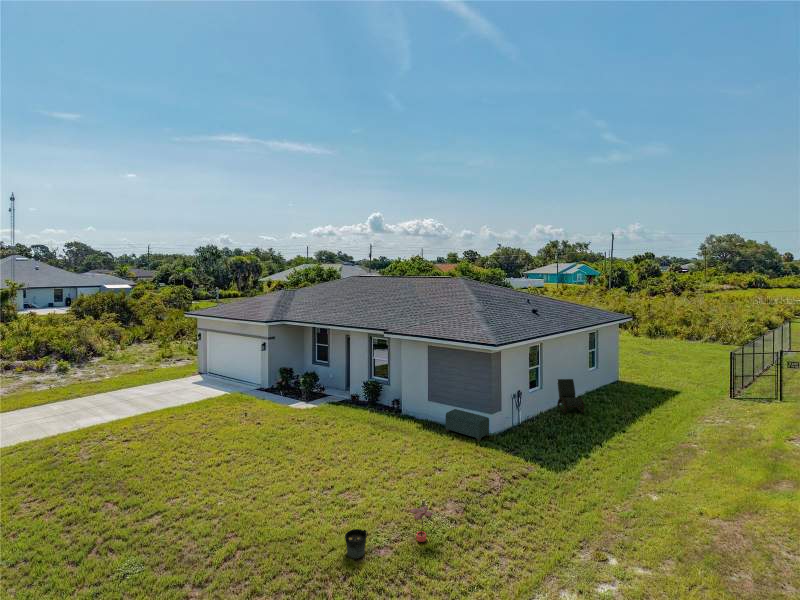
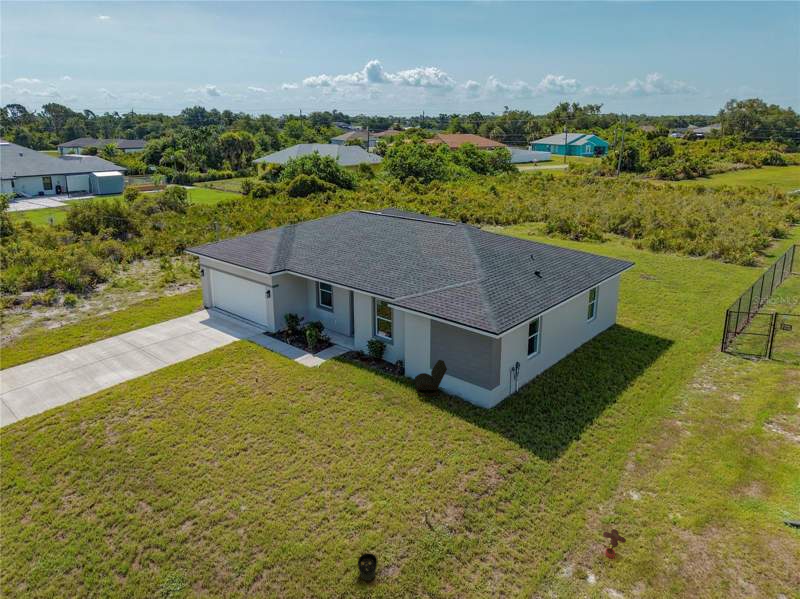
lounge chair: present [557,379,584,413] -> present [415,360,447,397]
bench: present [445,409,489,441] -> none [447,381,489,418]
potted plant: present [410,507,433,542] -> present [603,529,626,558]

